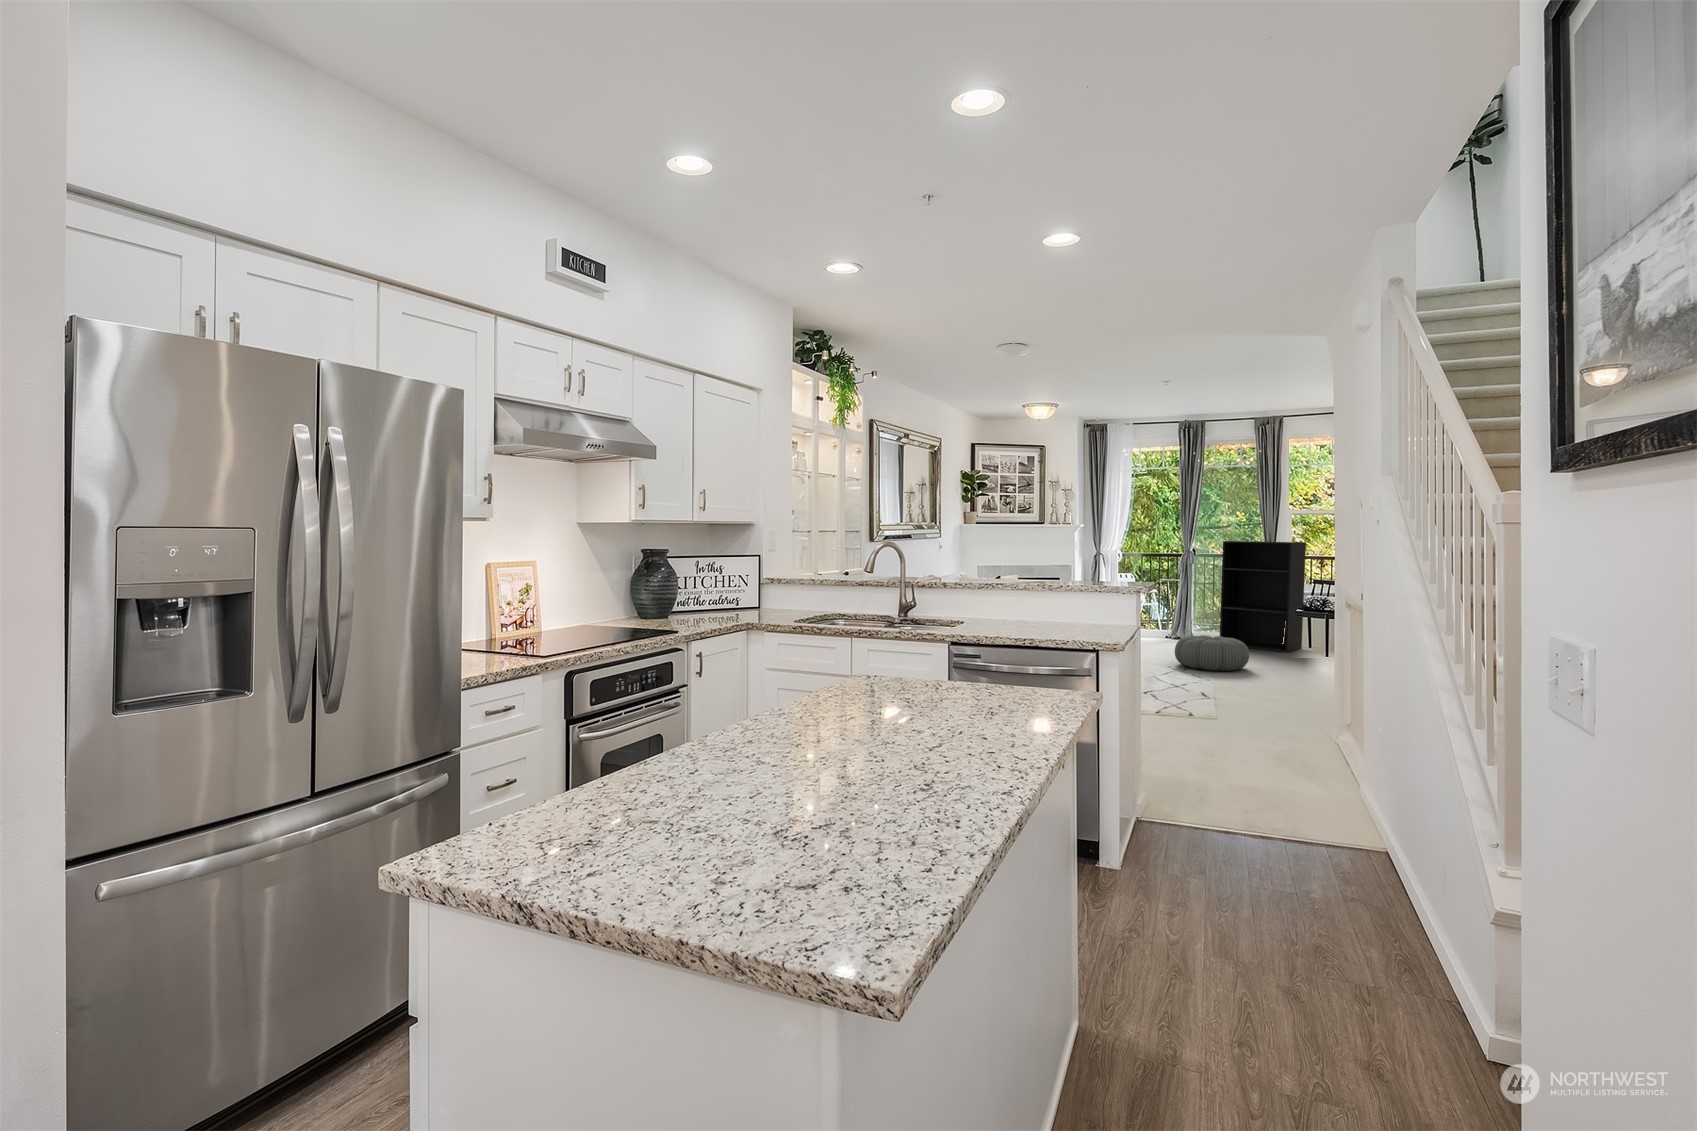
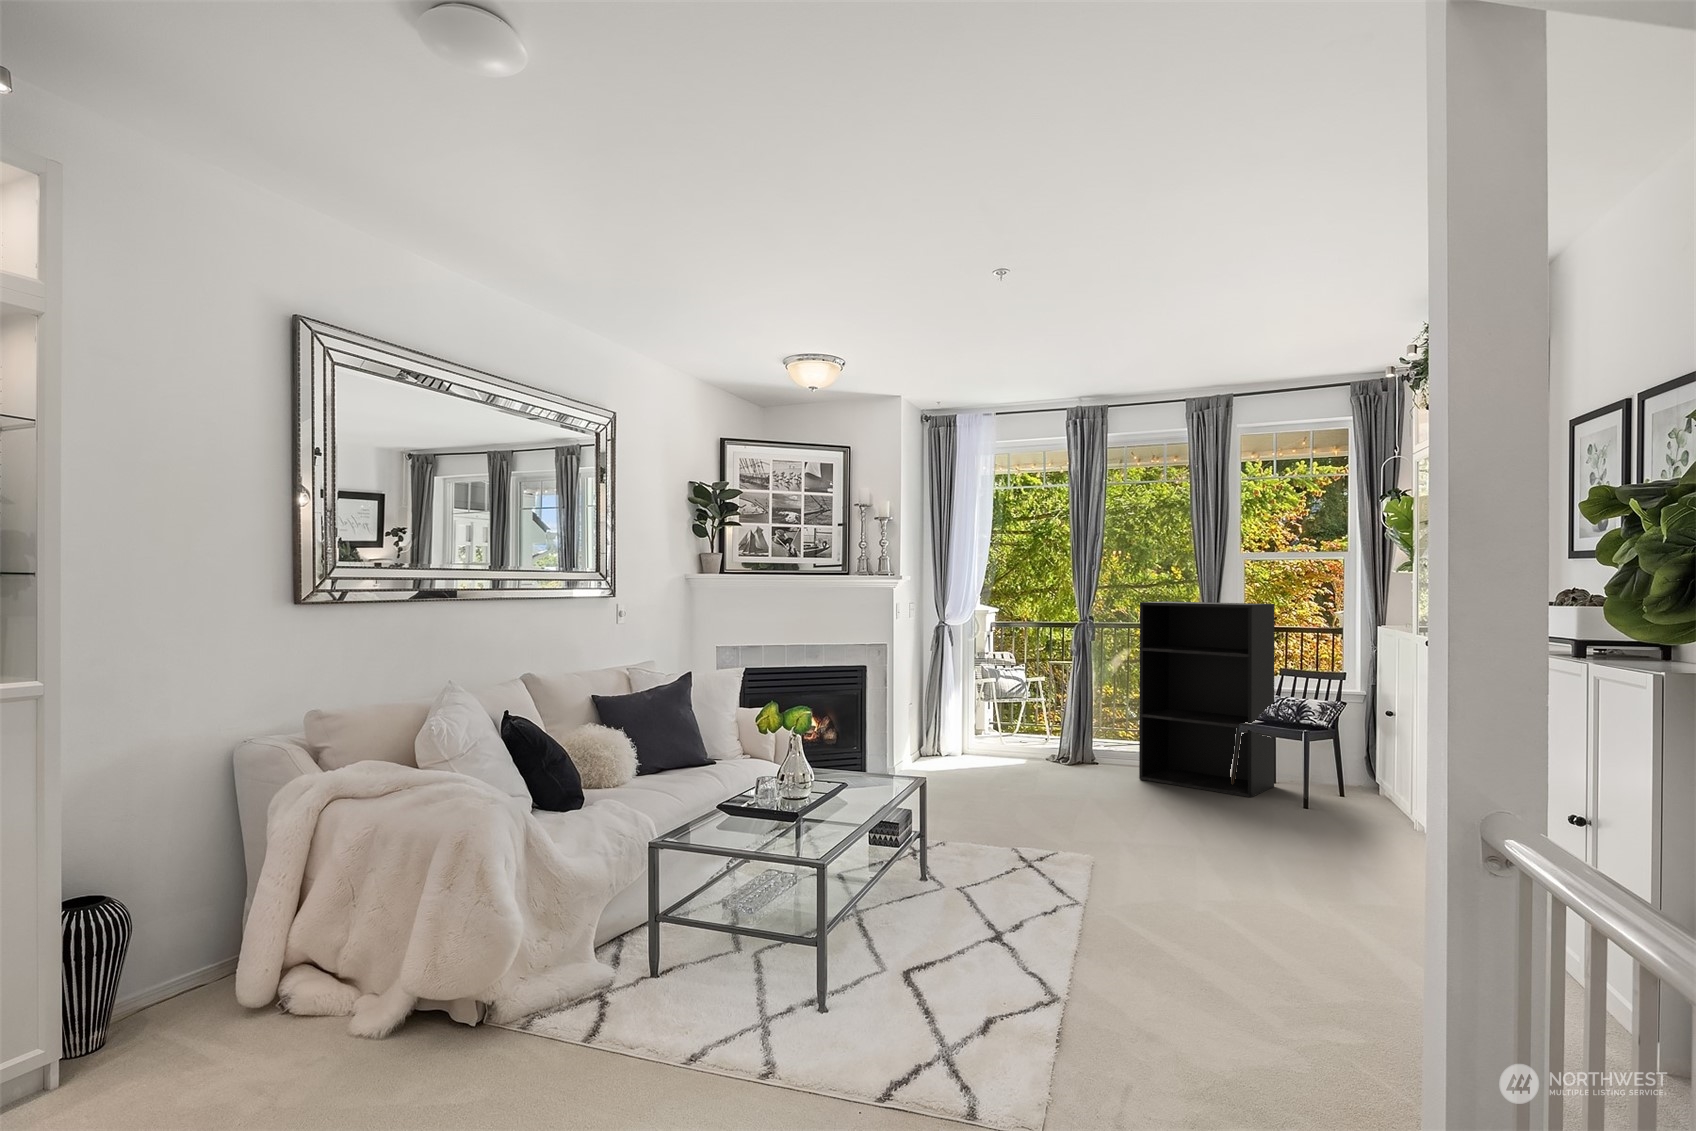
pouf: present [1175,635,1249,671] -> none [1048,786,1186,865]

